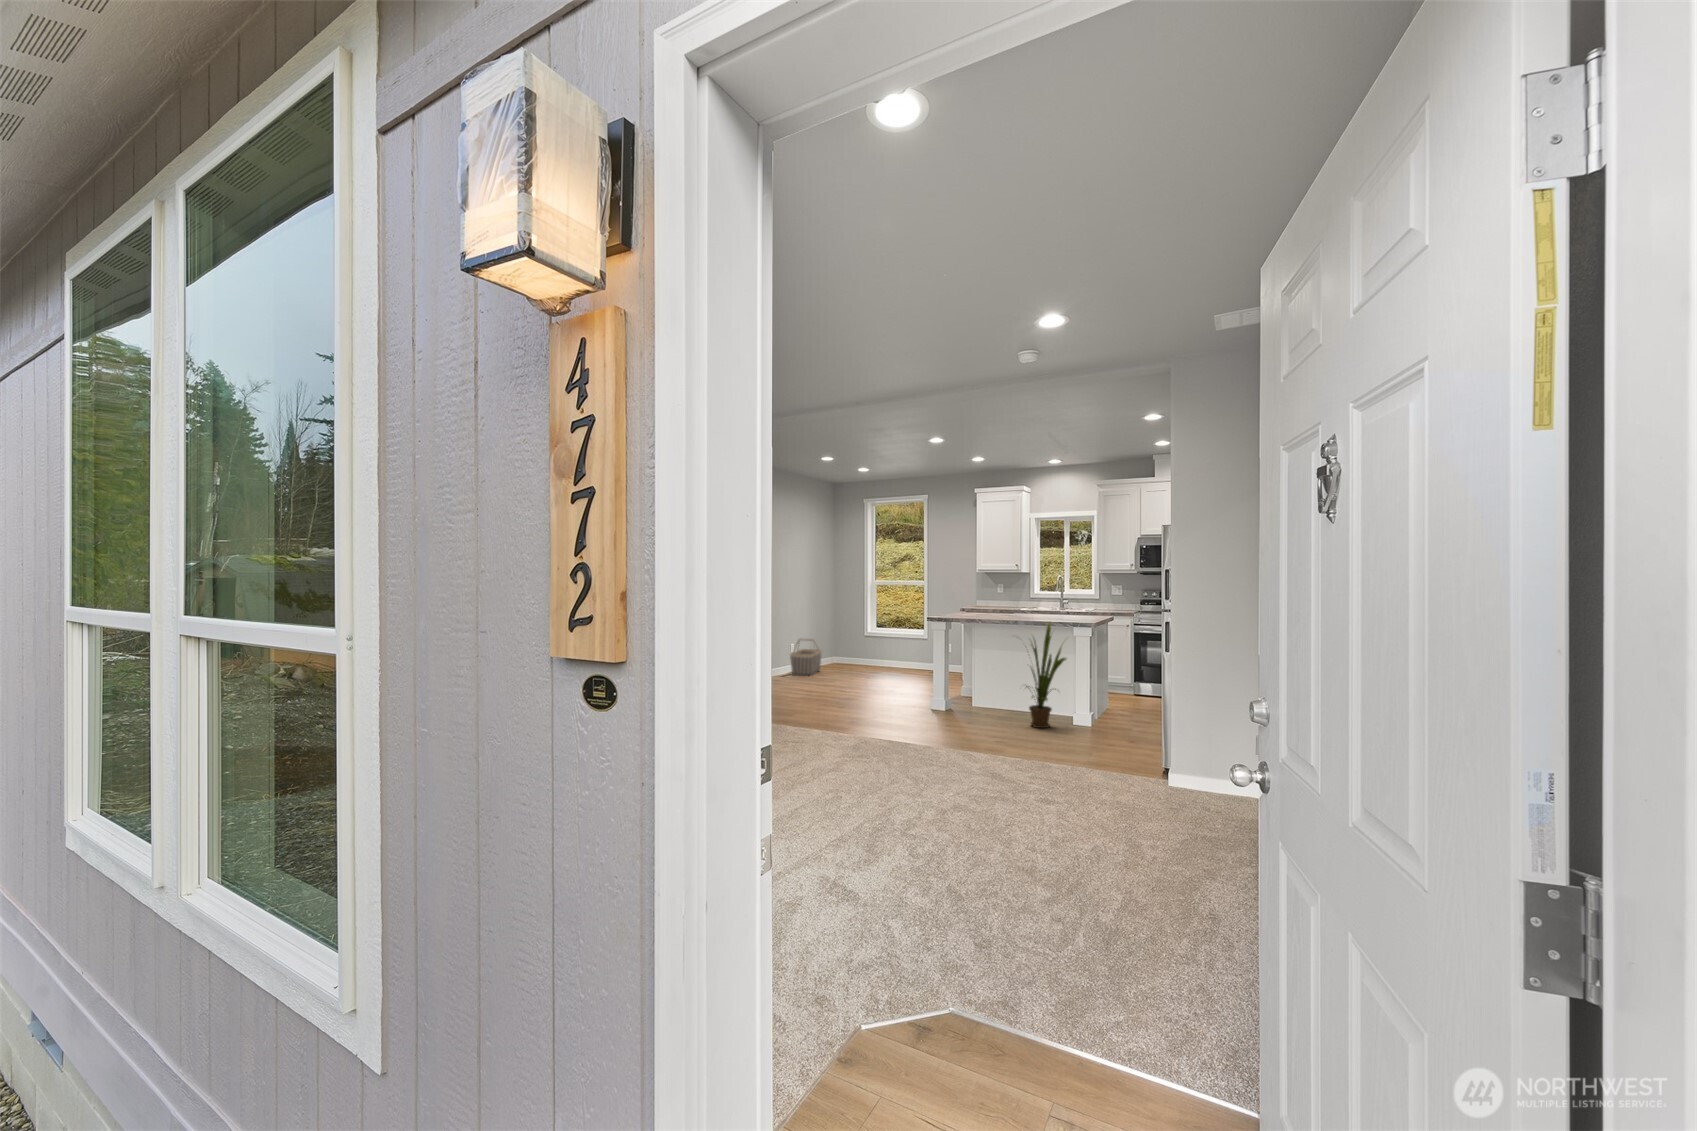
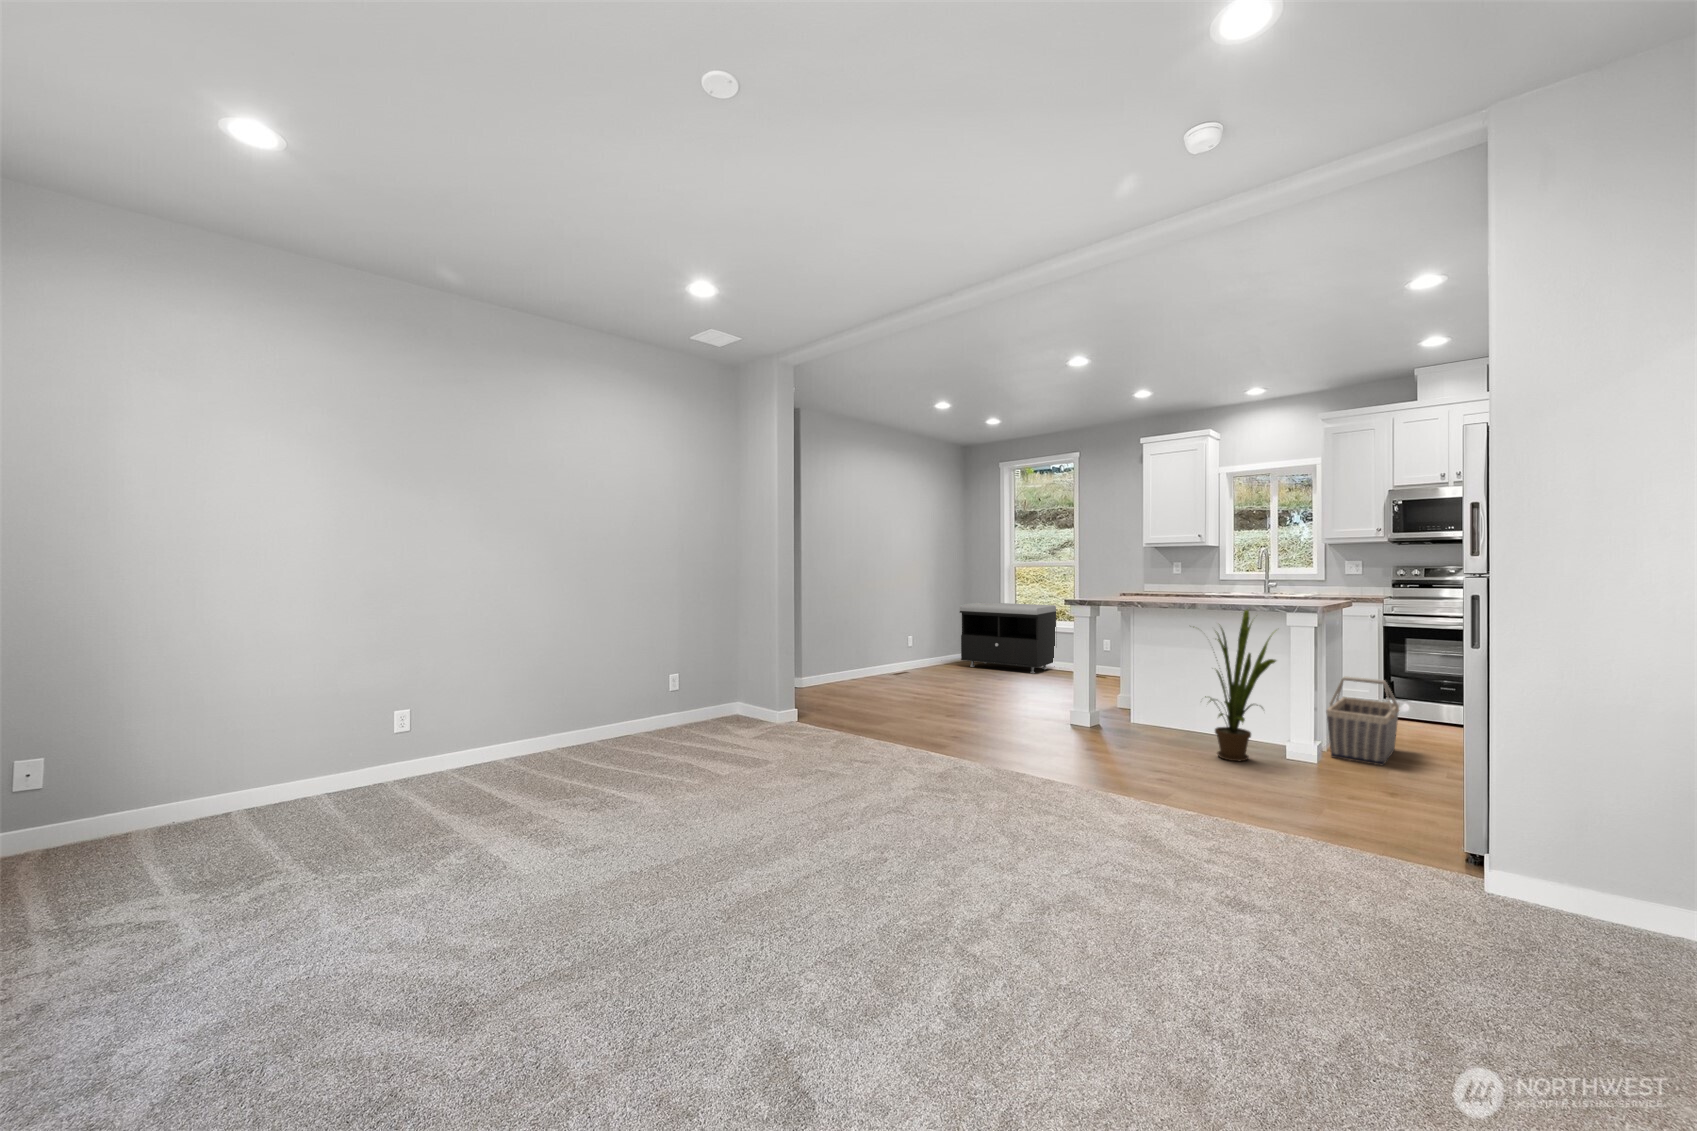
storage bench: none [834,615,910,673] -> present [960,602,1056,673]
basket: present [790,639,822,676] -> present [1326,676,1399,766]

